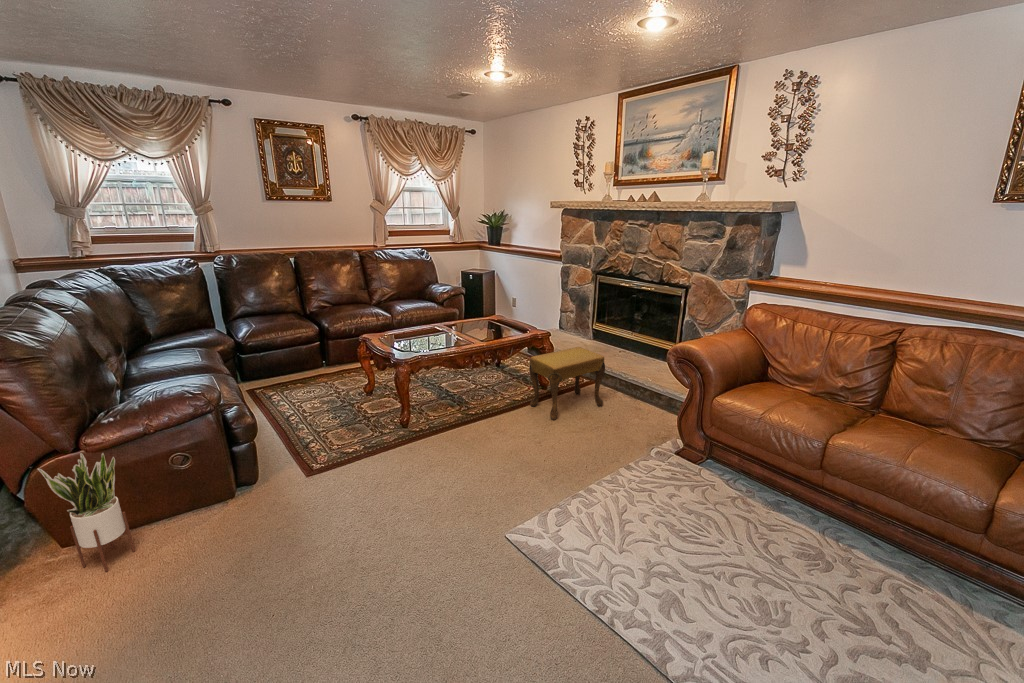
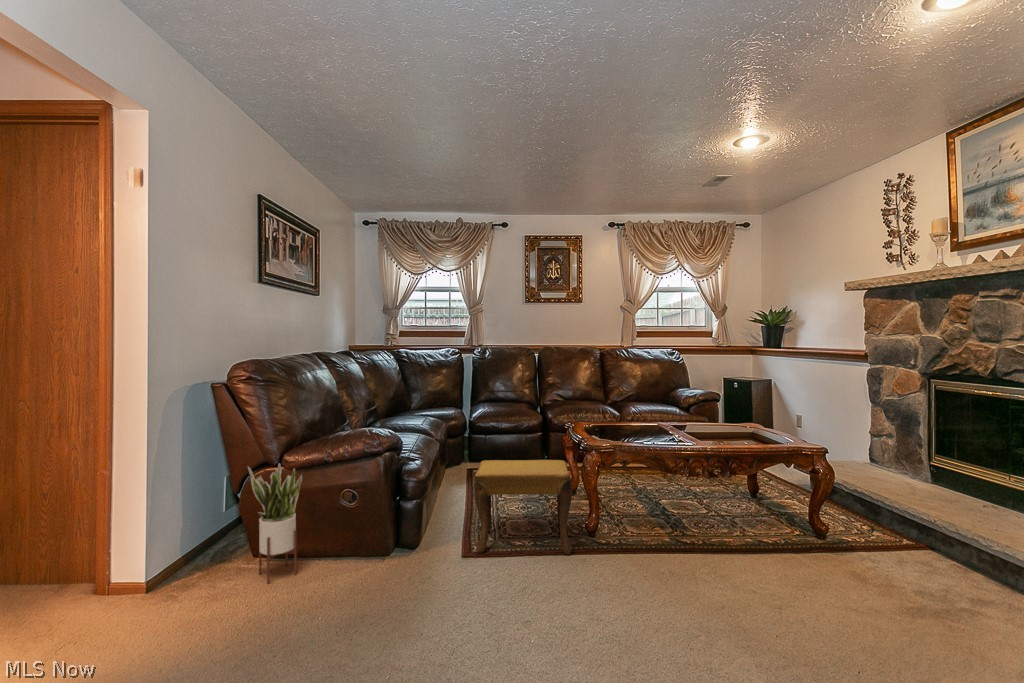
footstool: present [529,347,605,420] -> present [474,460,572,555]

